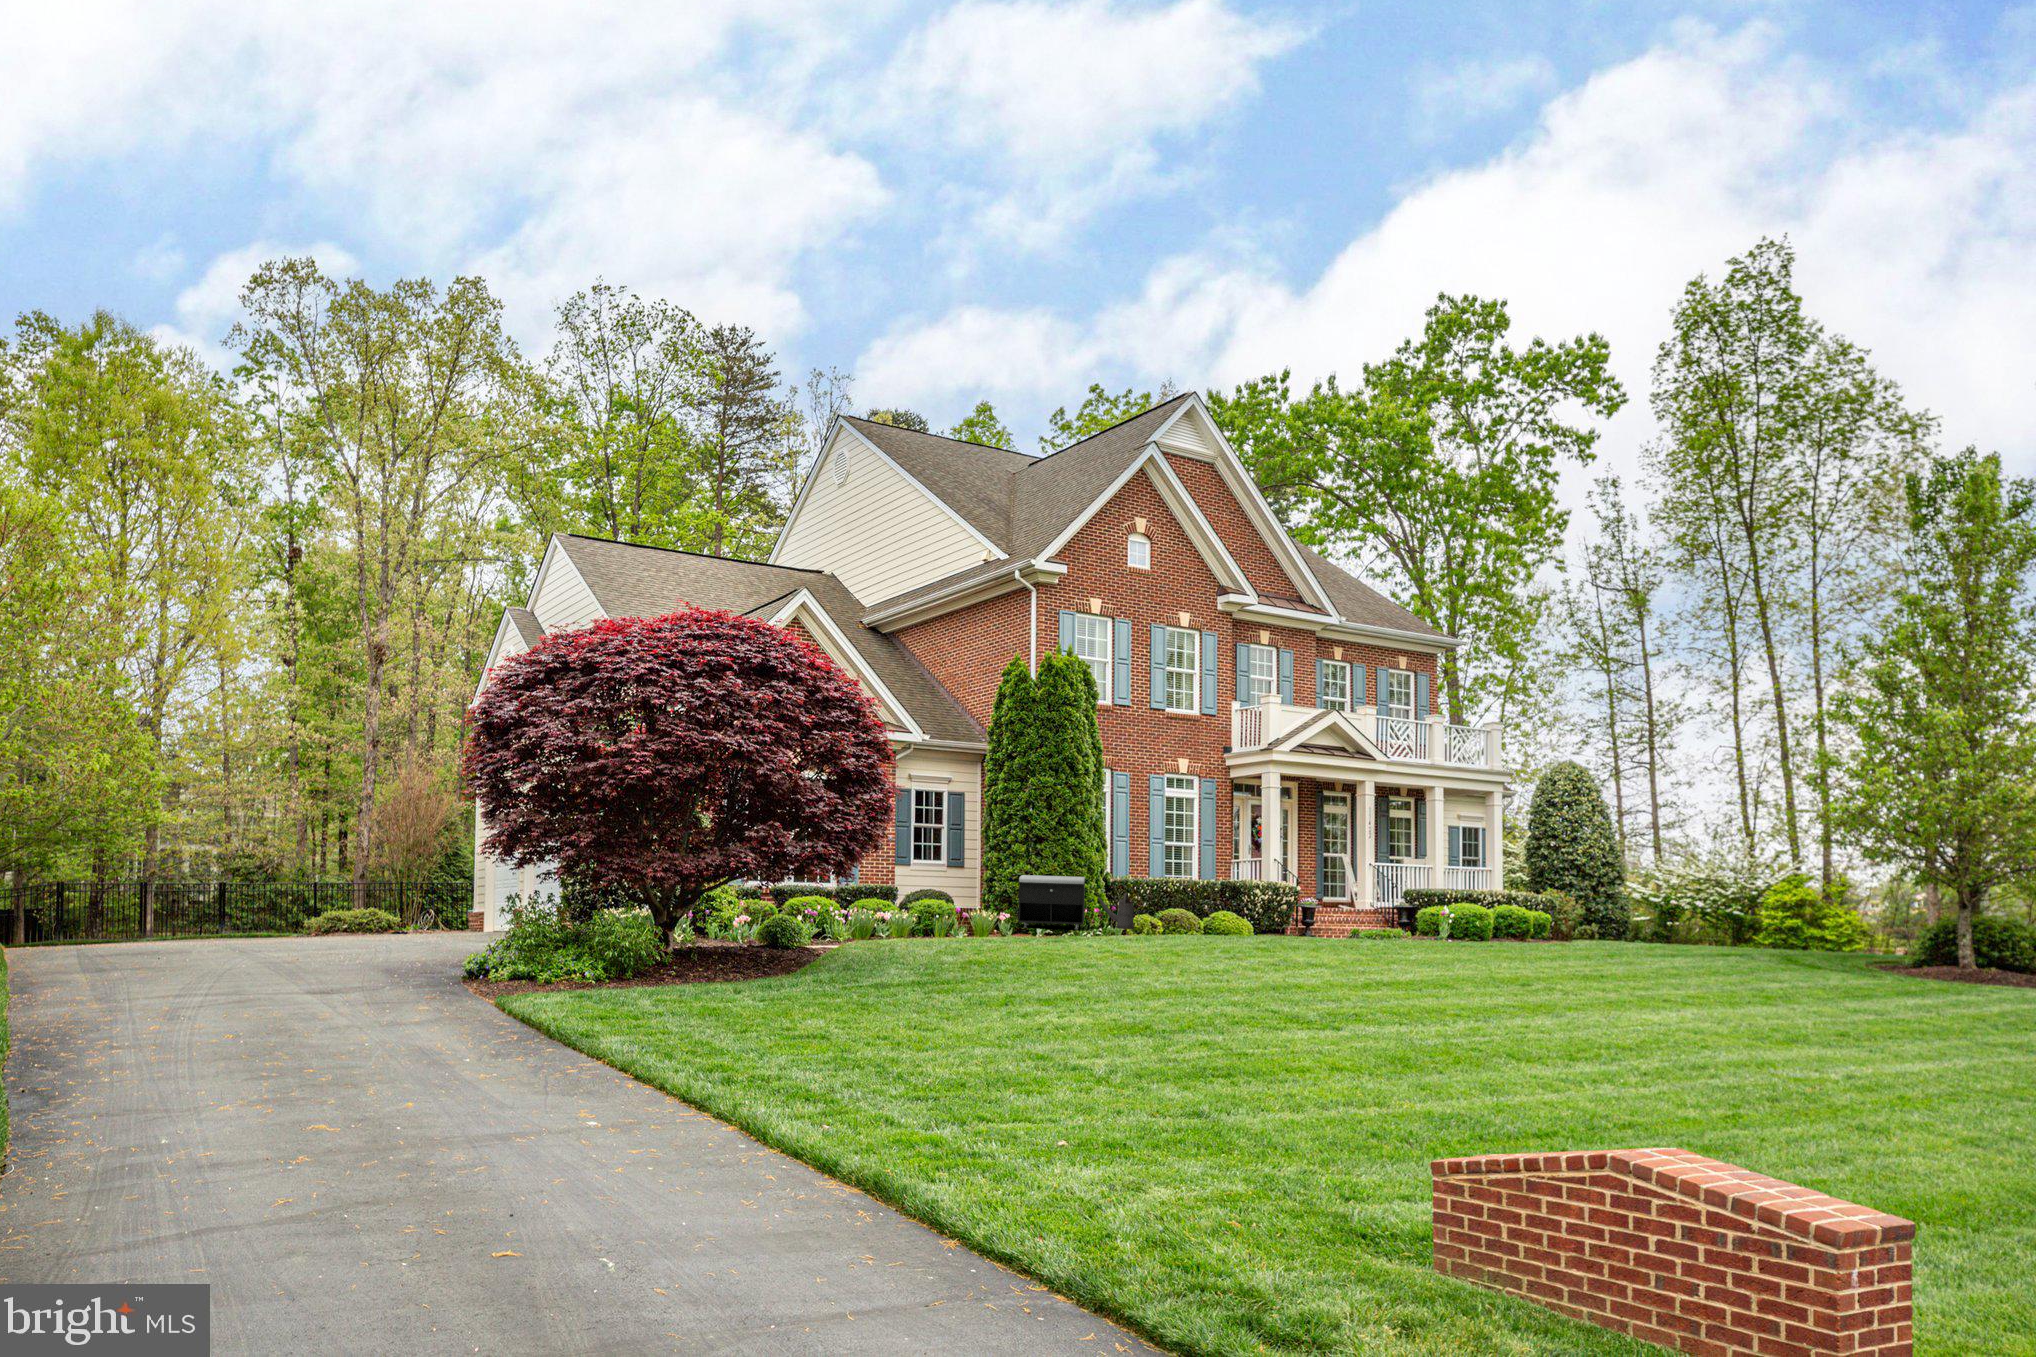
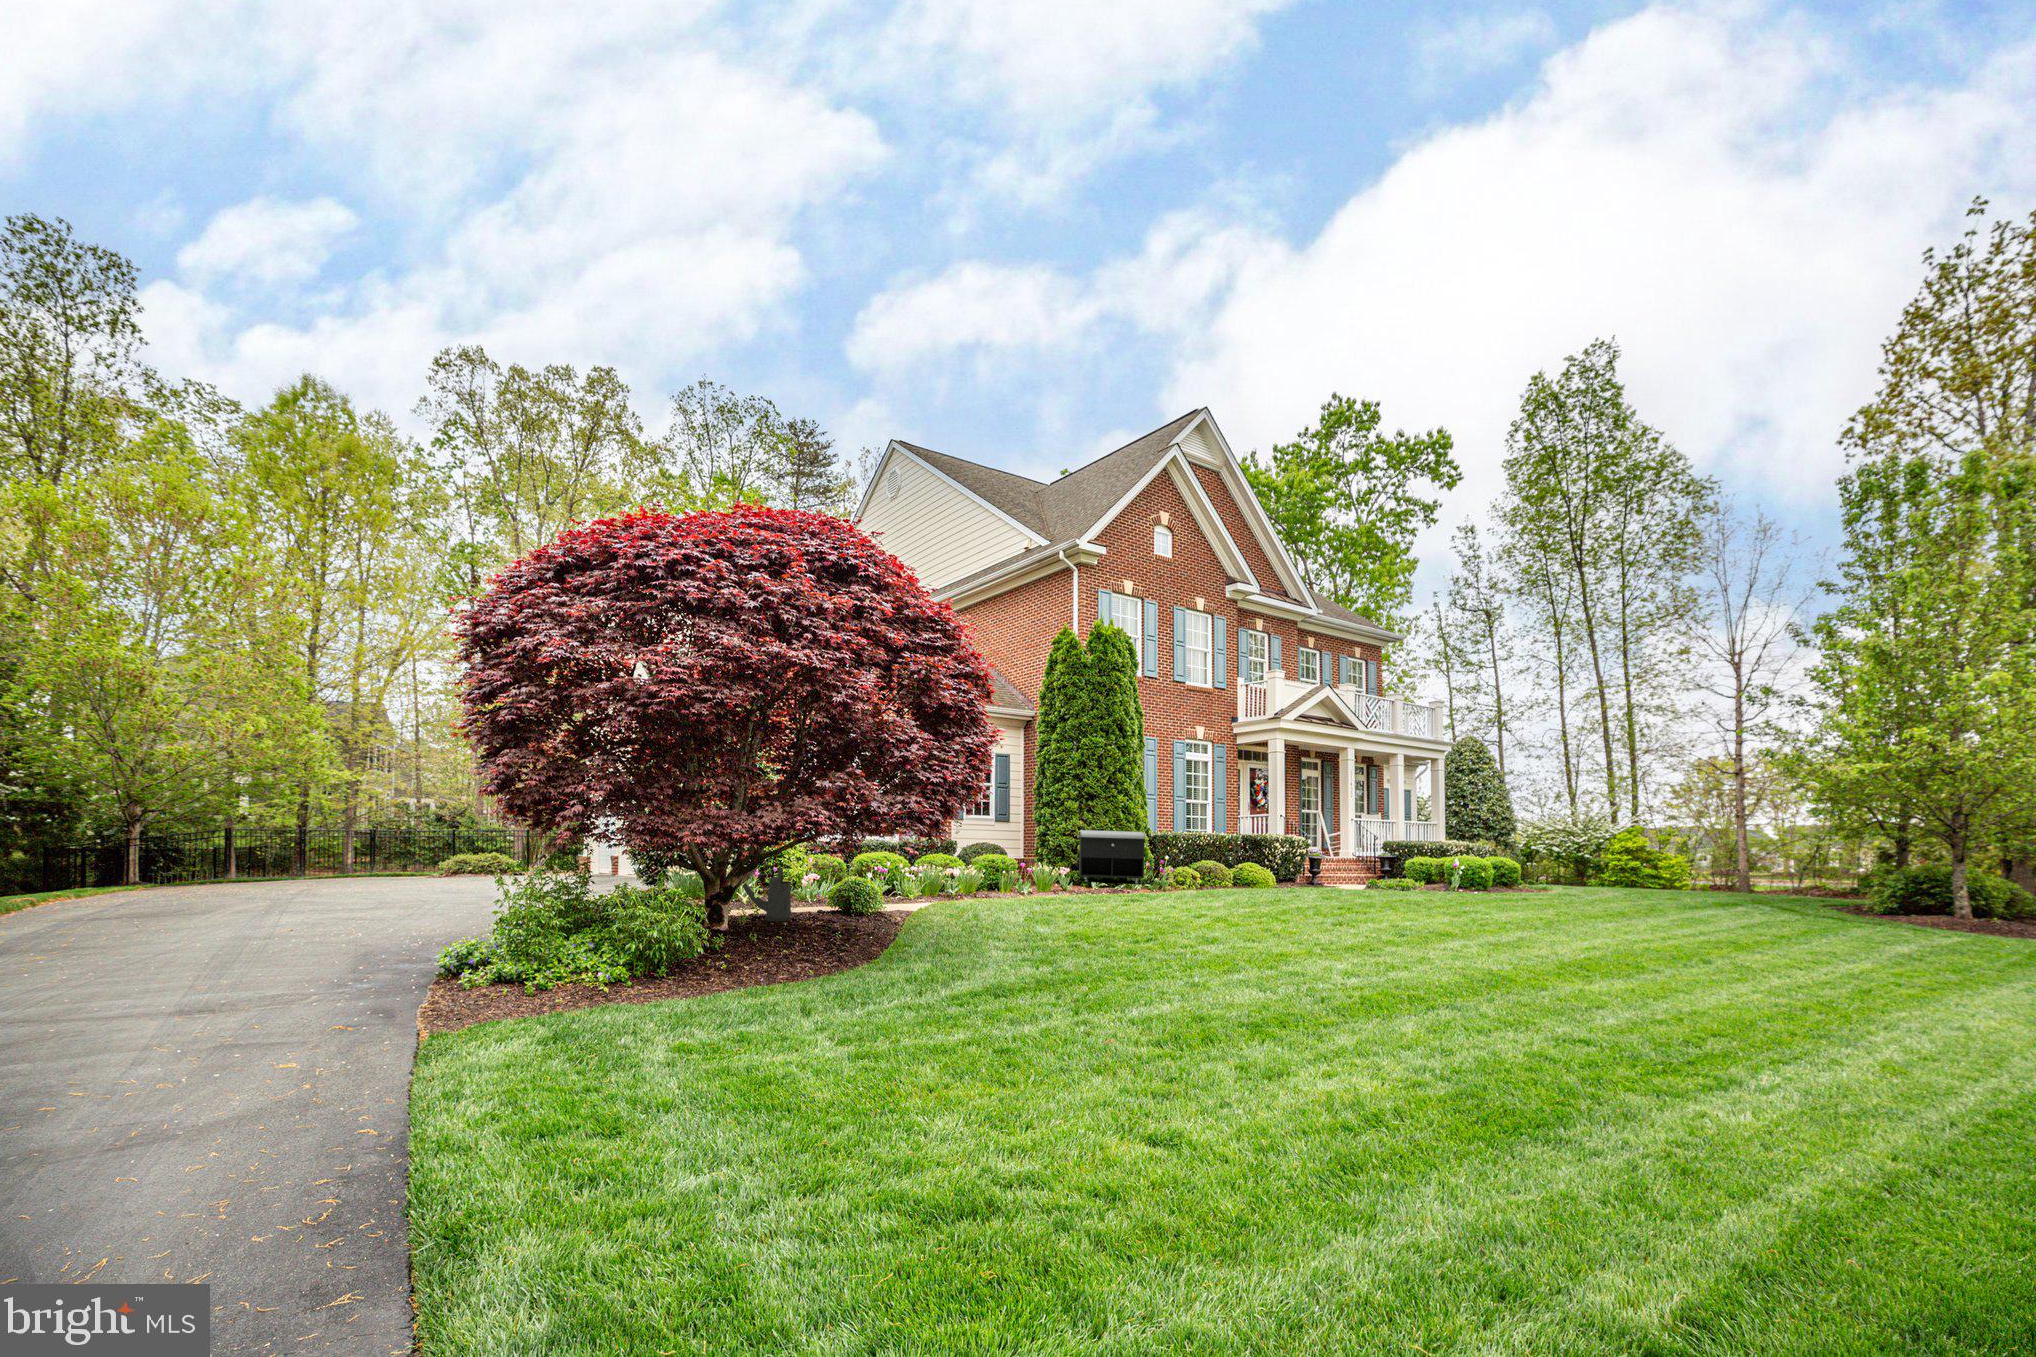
watering can: present [1098,893,1139,928] -> present [743,868,801,921]

